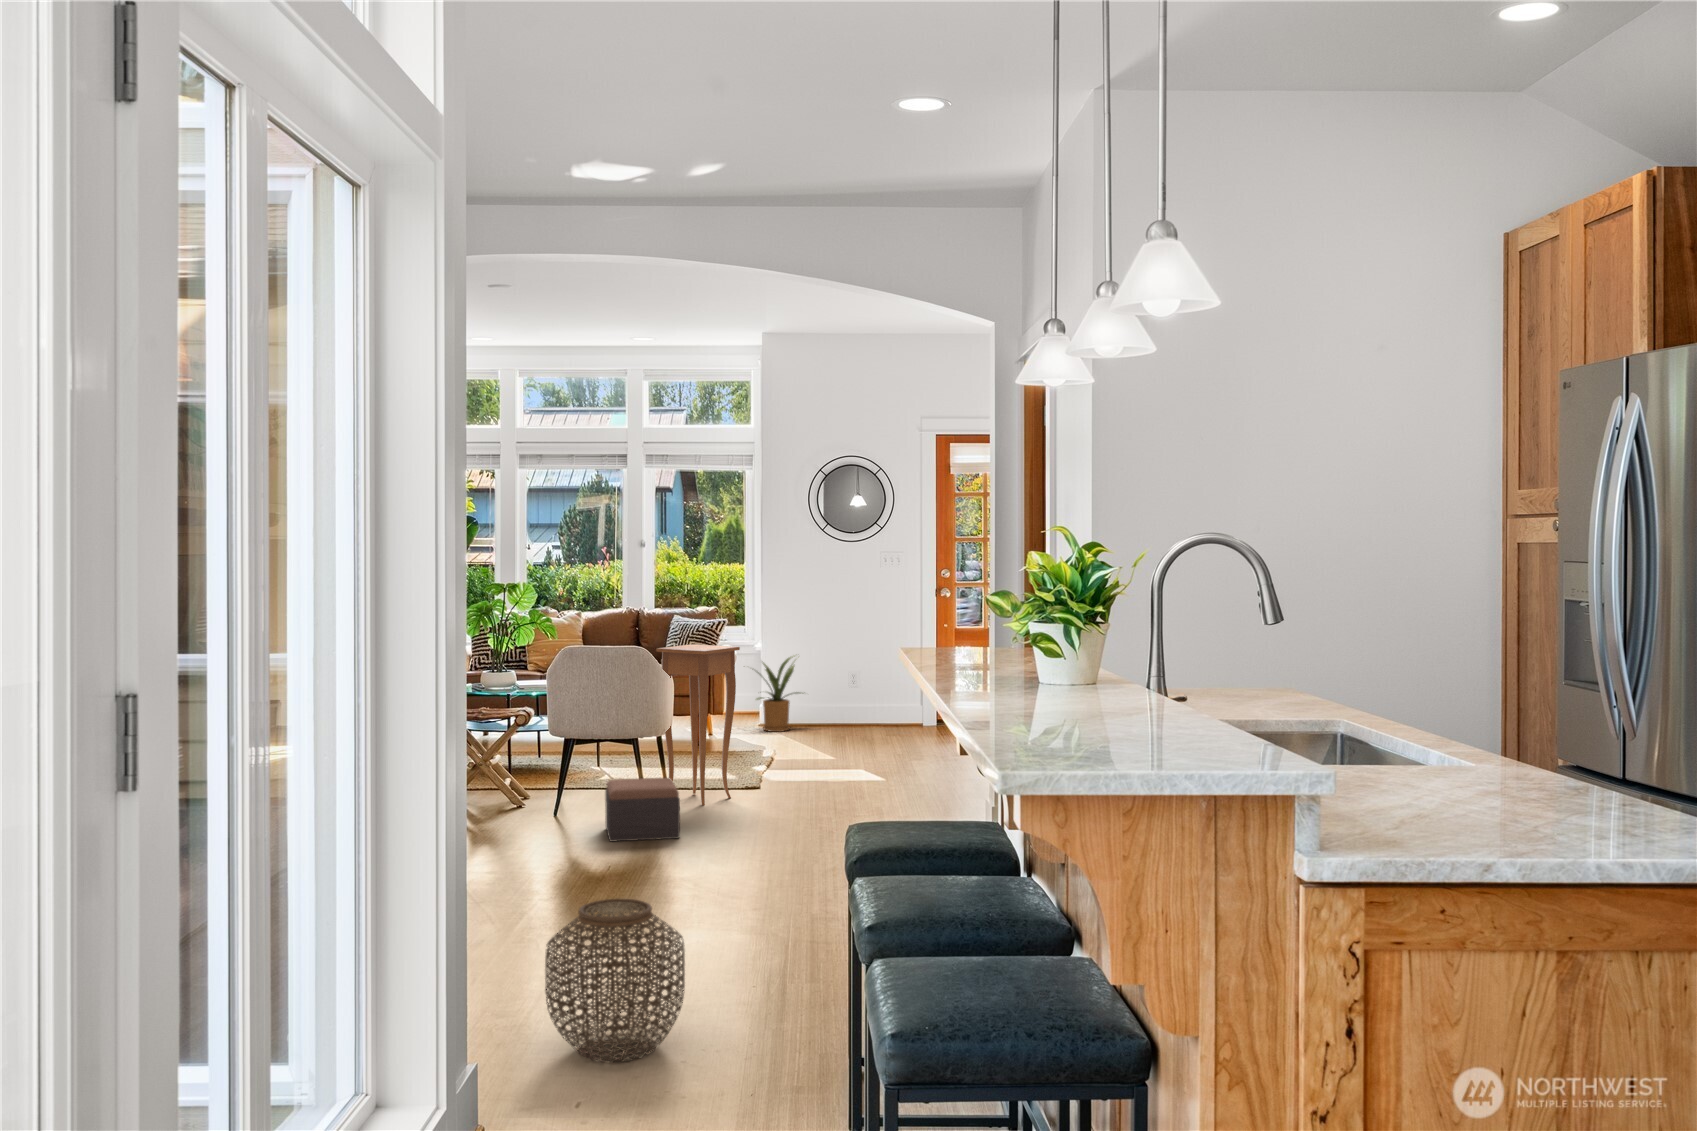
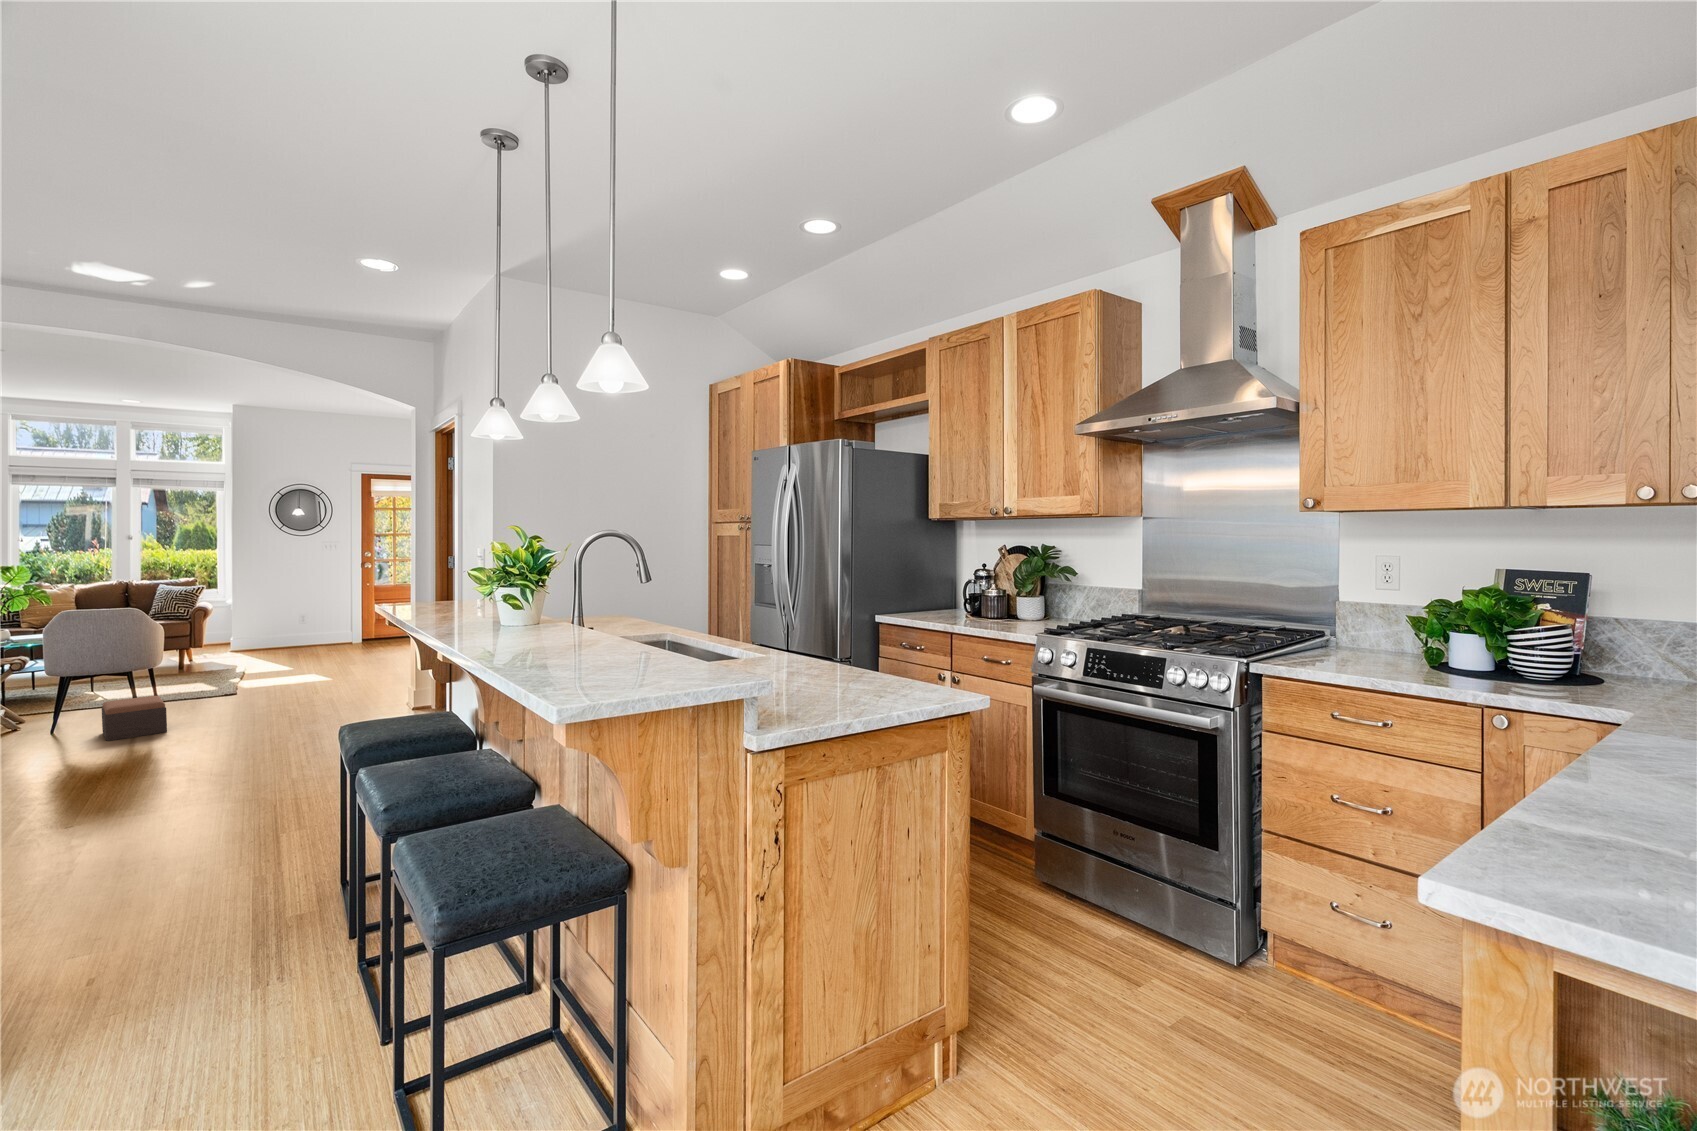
side table: present [656,644,740,805] -> none [143,609,213,709]
house plant: present [757,656,799,732] -> none [215,606,272,655]
woven basket: present [545,899,685,1062] -> none [58,777,171,873]

